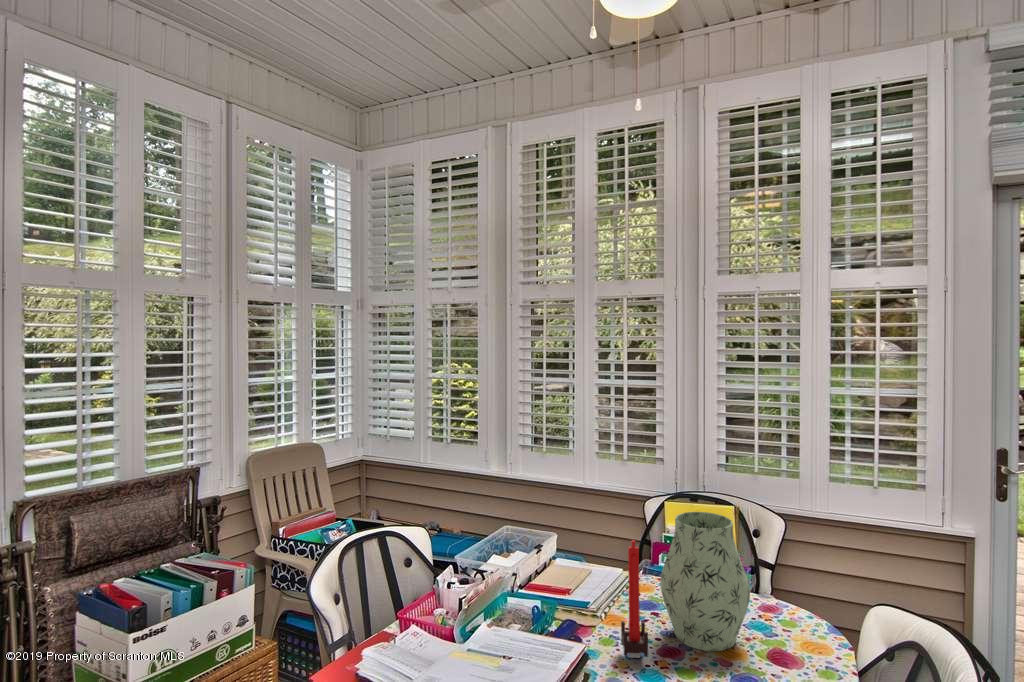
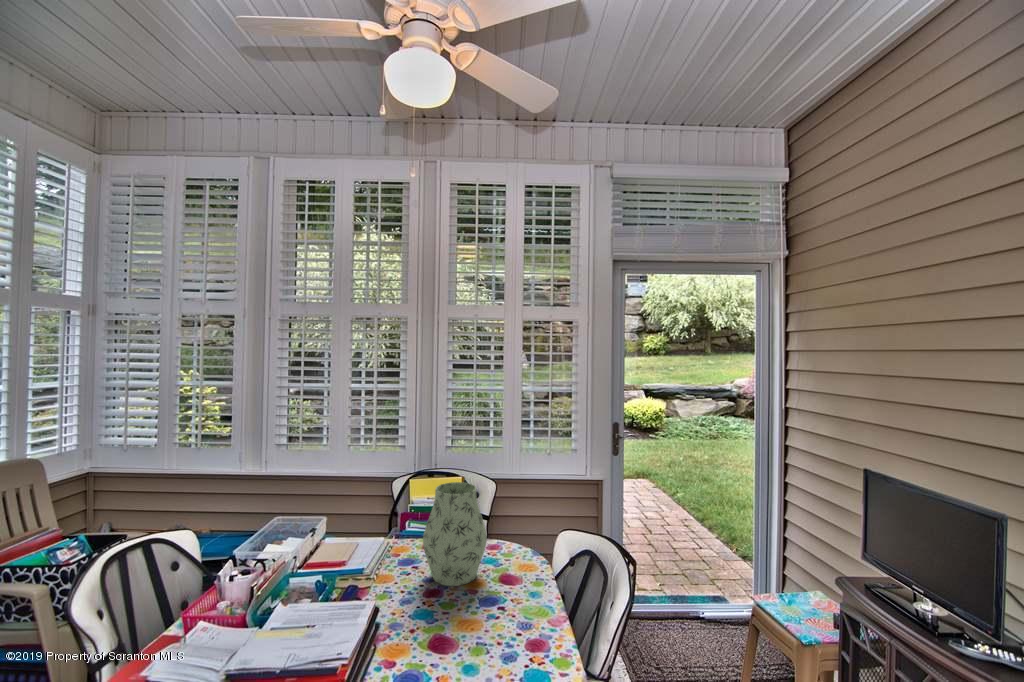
candle: present [621,540,648,658] -> none [395,510,418,605]

